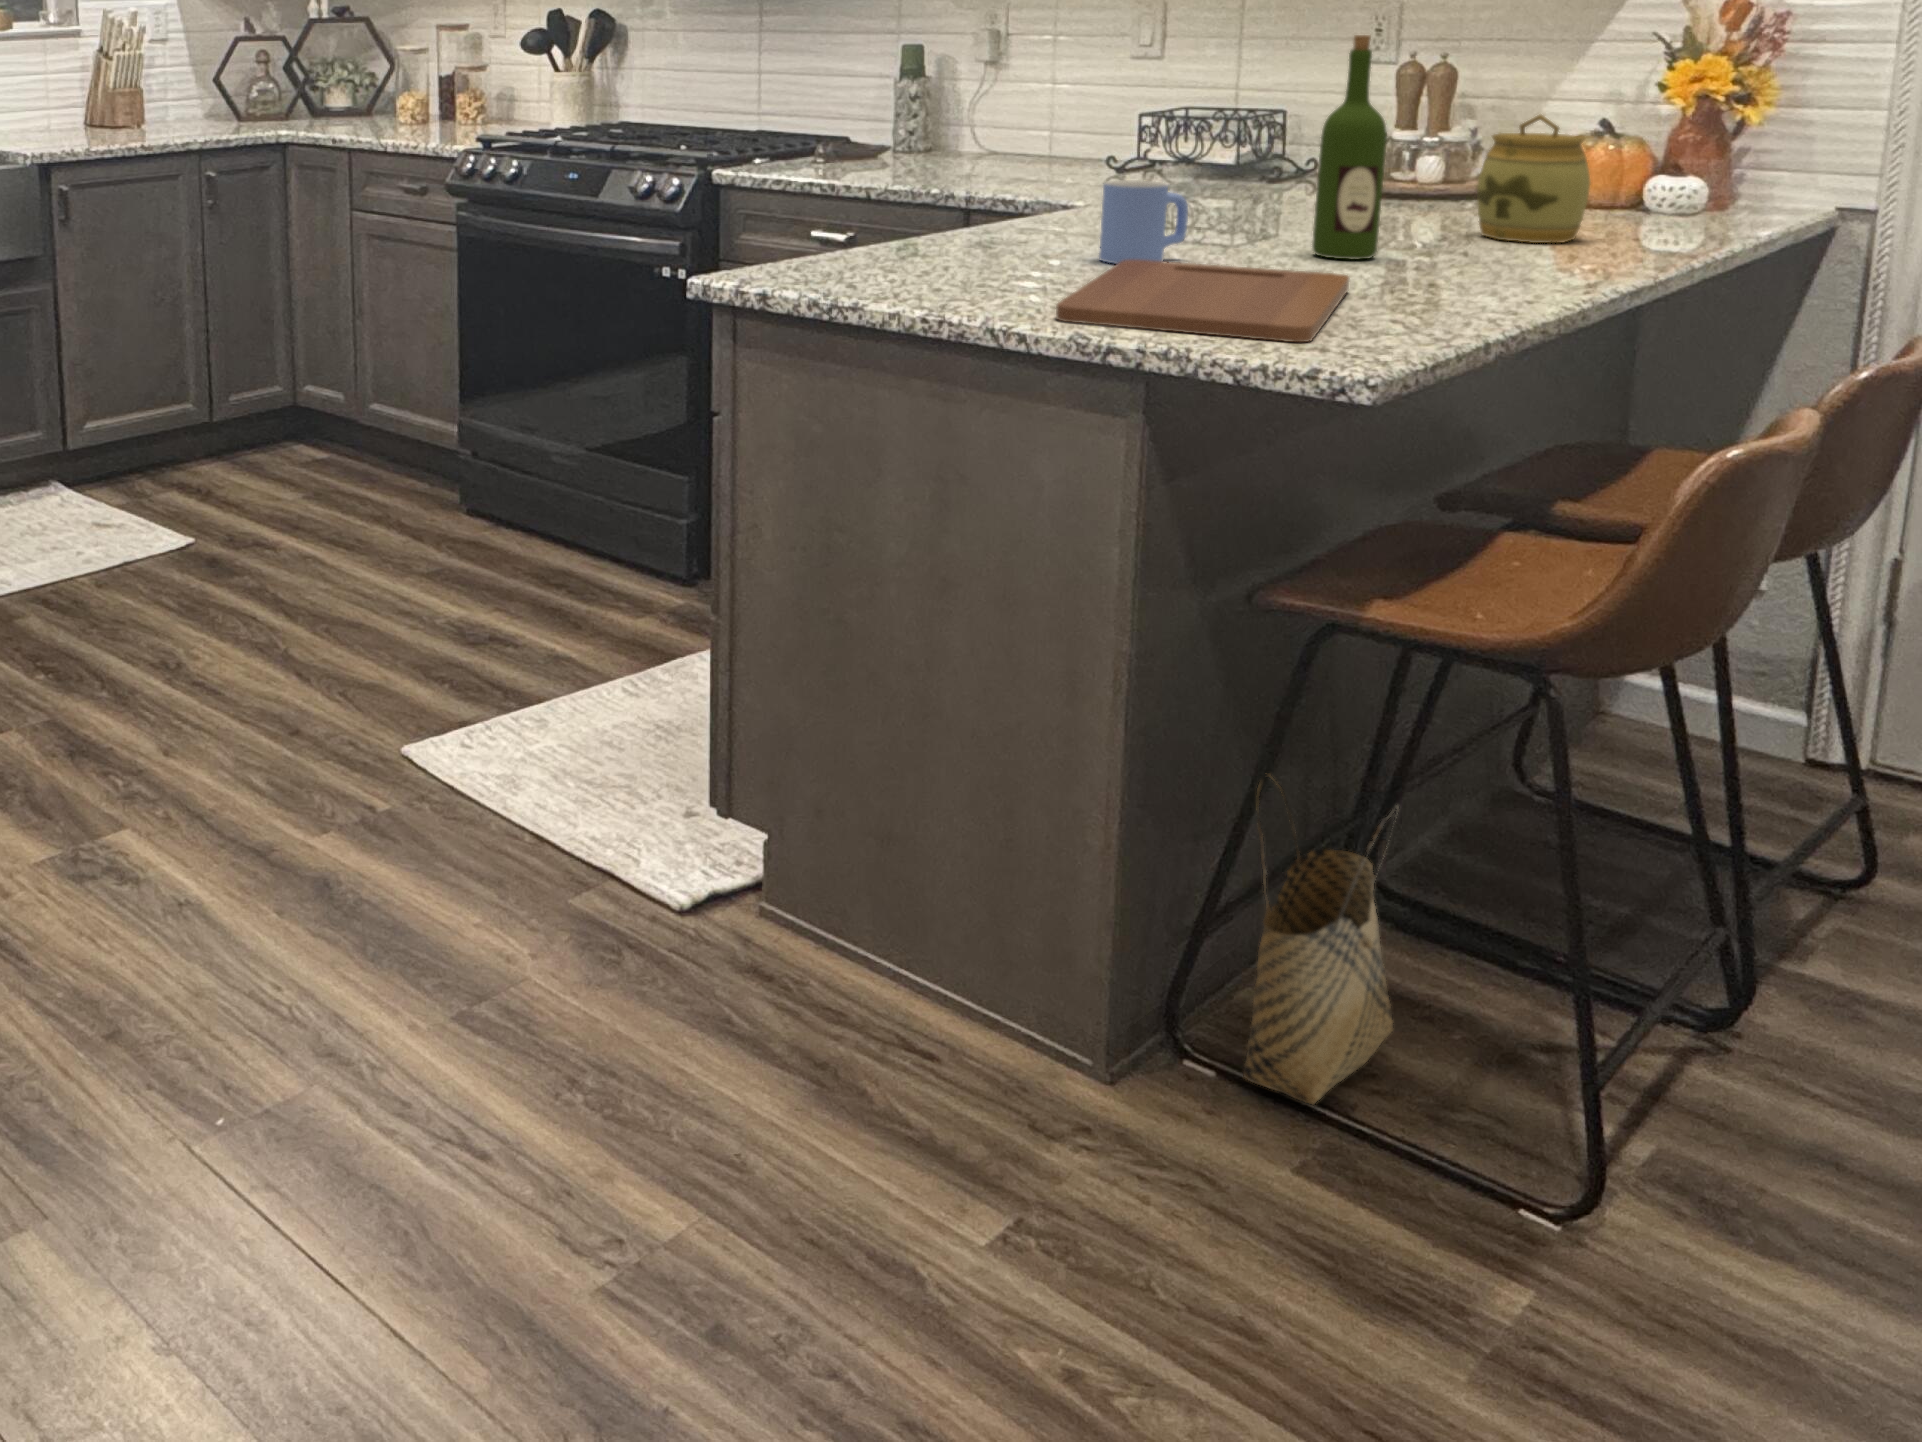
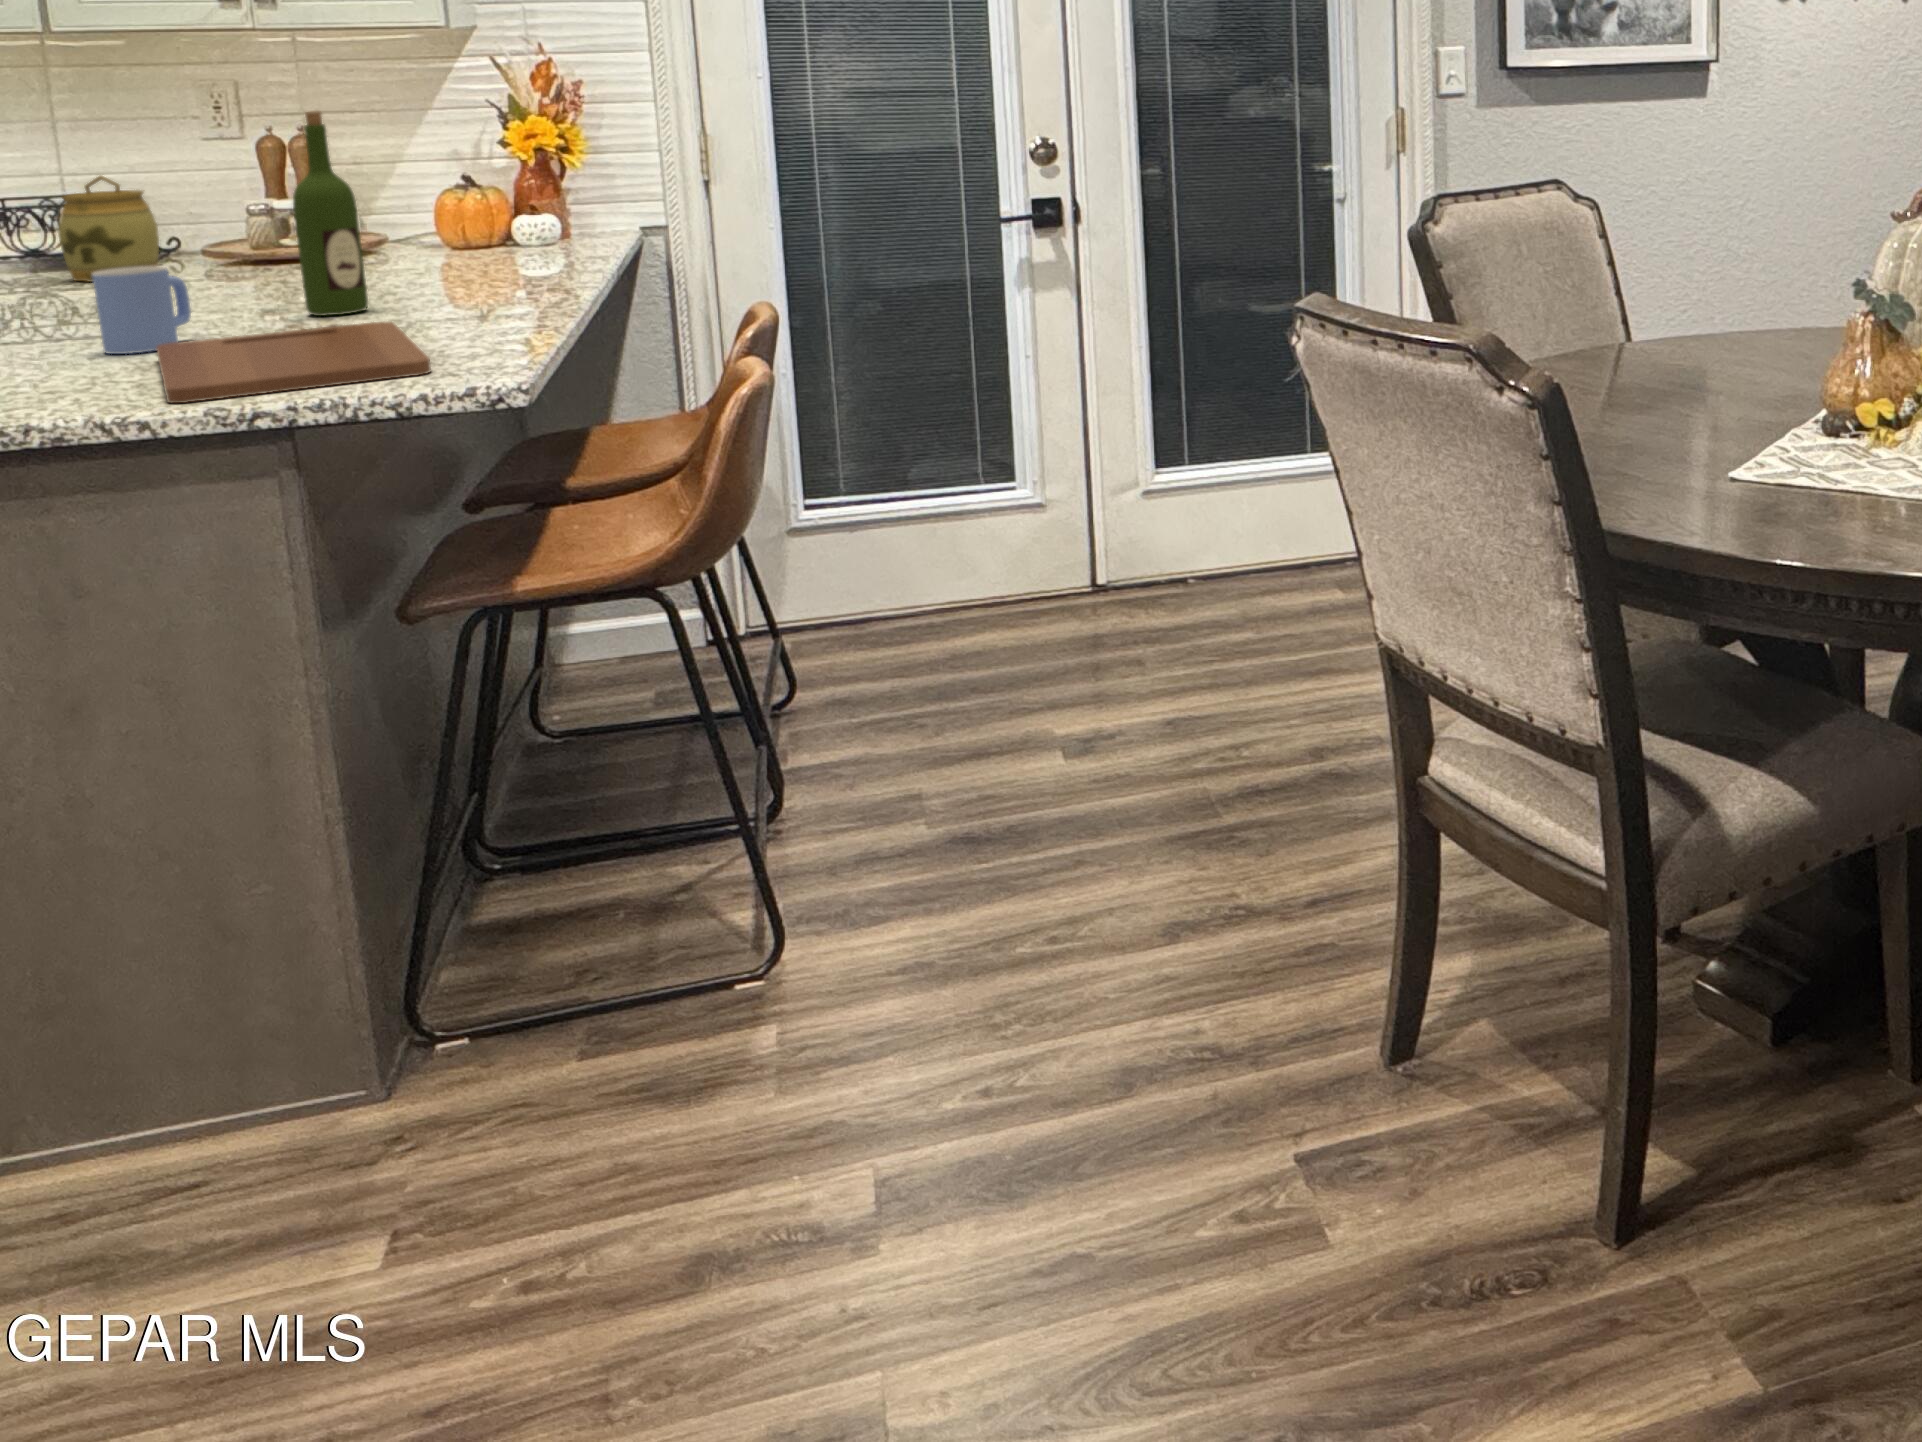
jar: present [1477,115,1591,243] -> present [58,176,159,282]
woven basket: present [1243,773,1398,1104] -> none [438,742,582,1028]

